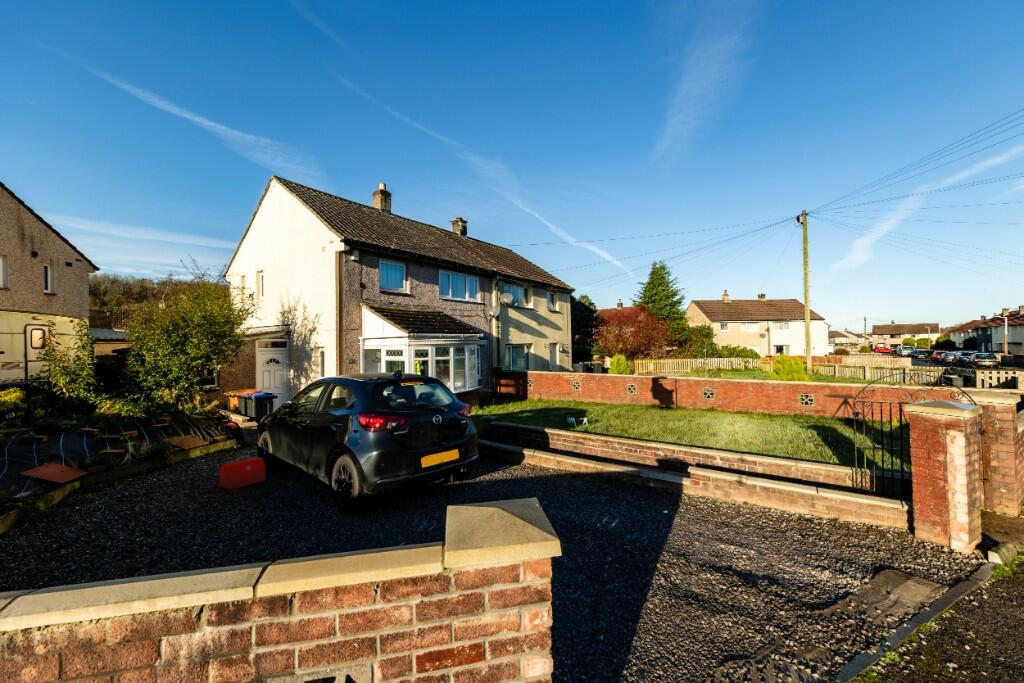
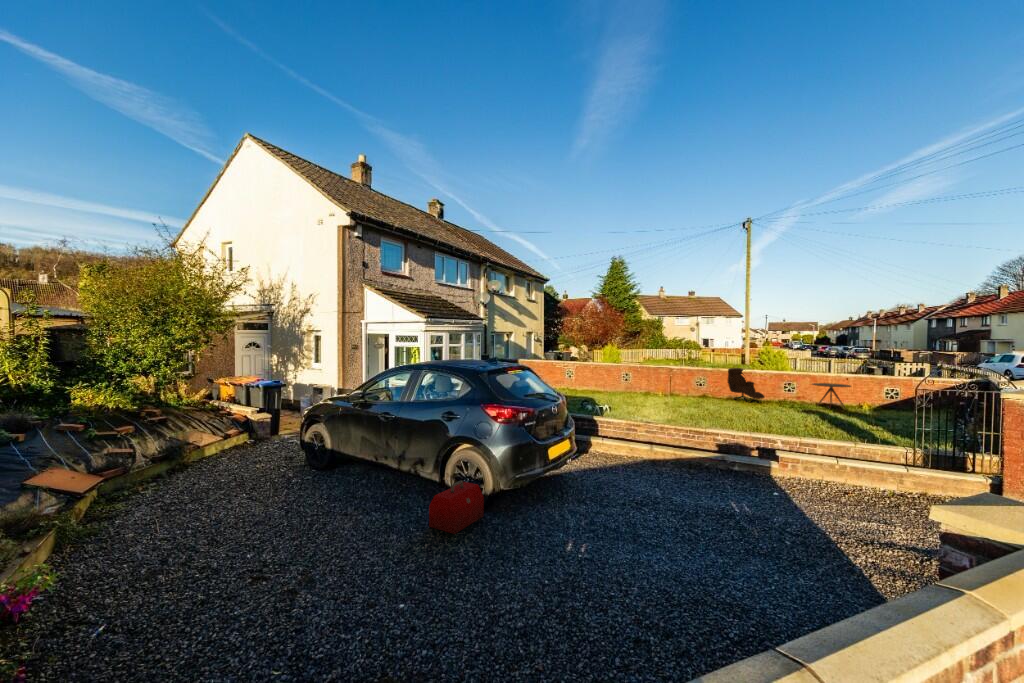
lounge chair: present [650,376,675,409] -> present [728,368,764,402]
toolbox: present [219,455,266,489] -> present [429,481,484,534]

